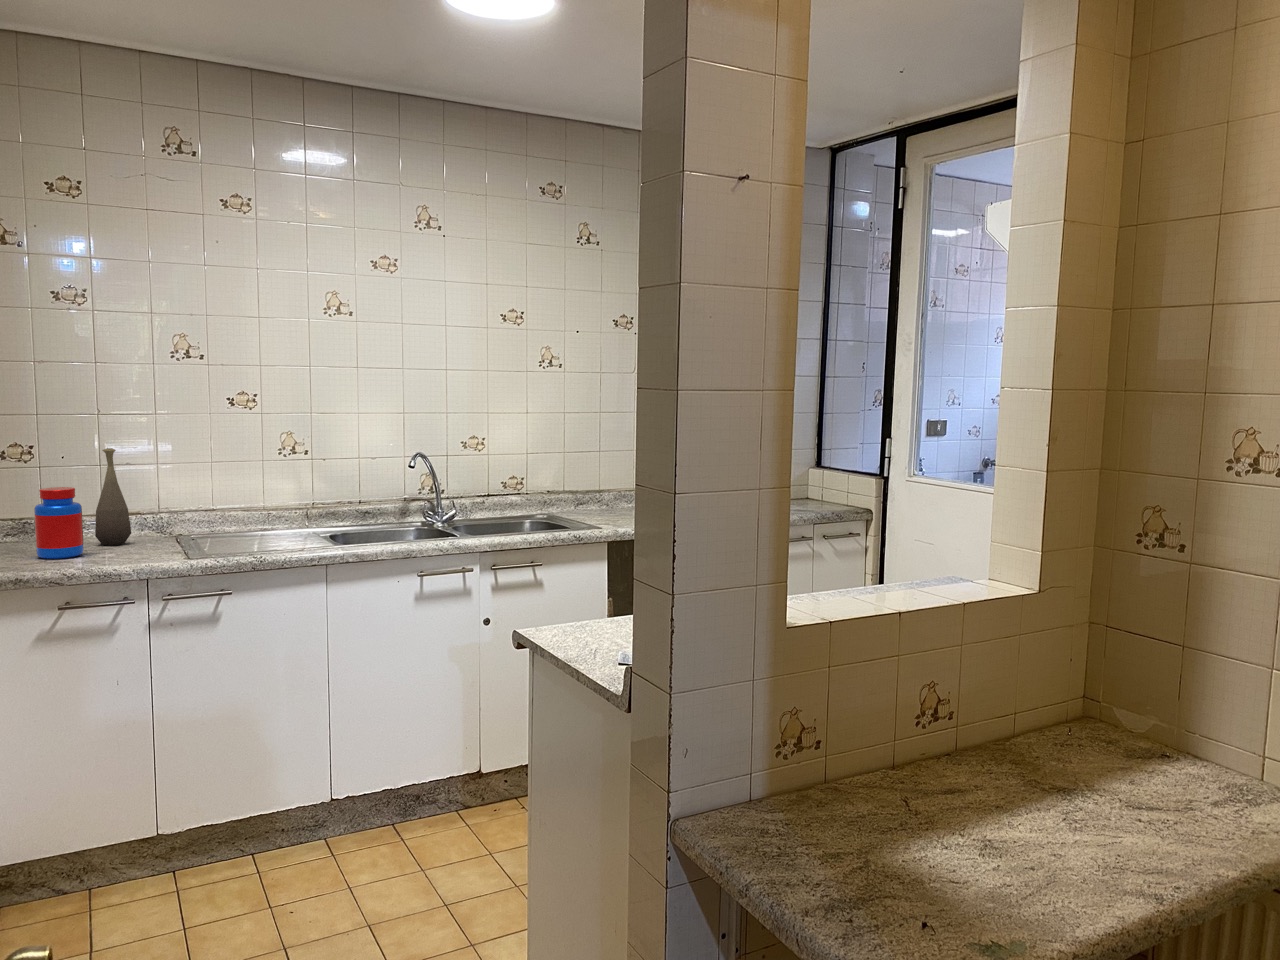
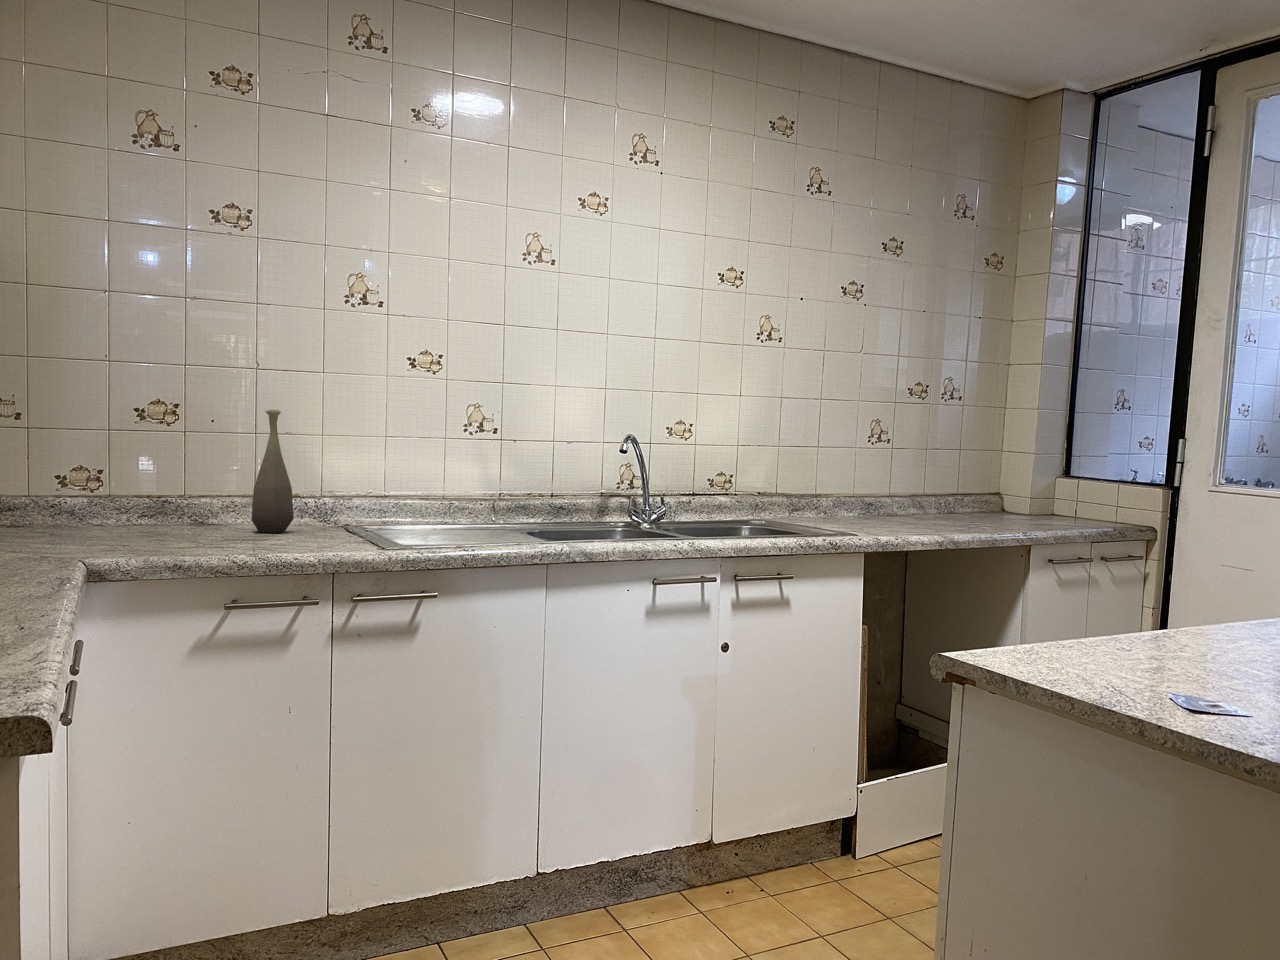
jar: present [34,487,84,559] -> none [187,451,246,543]

